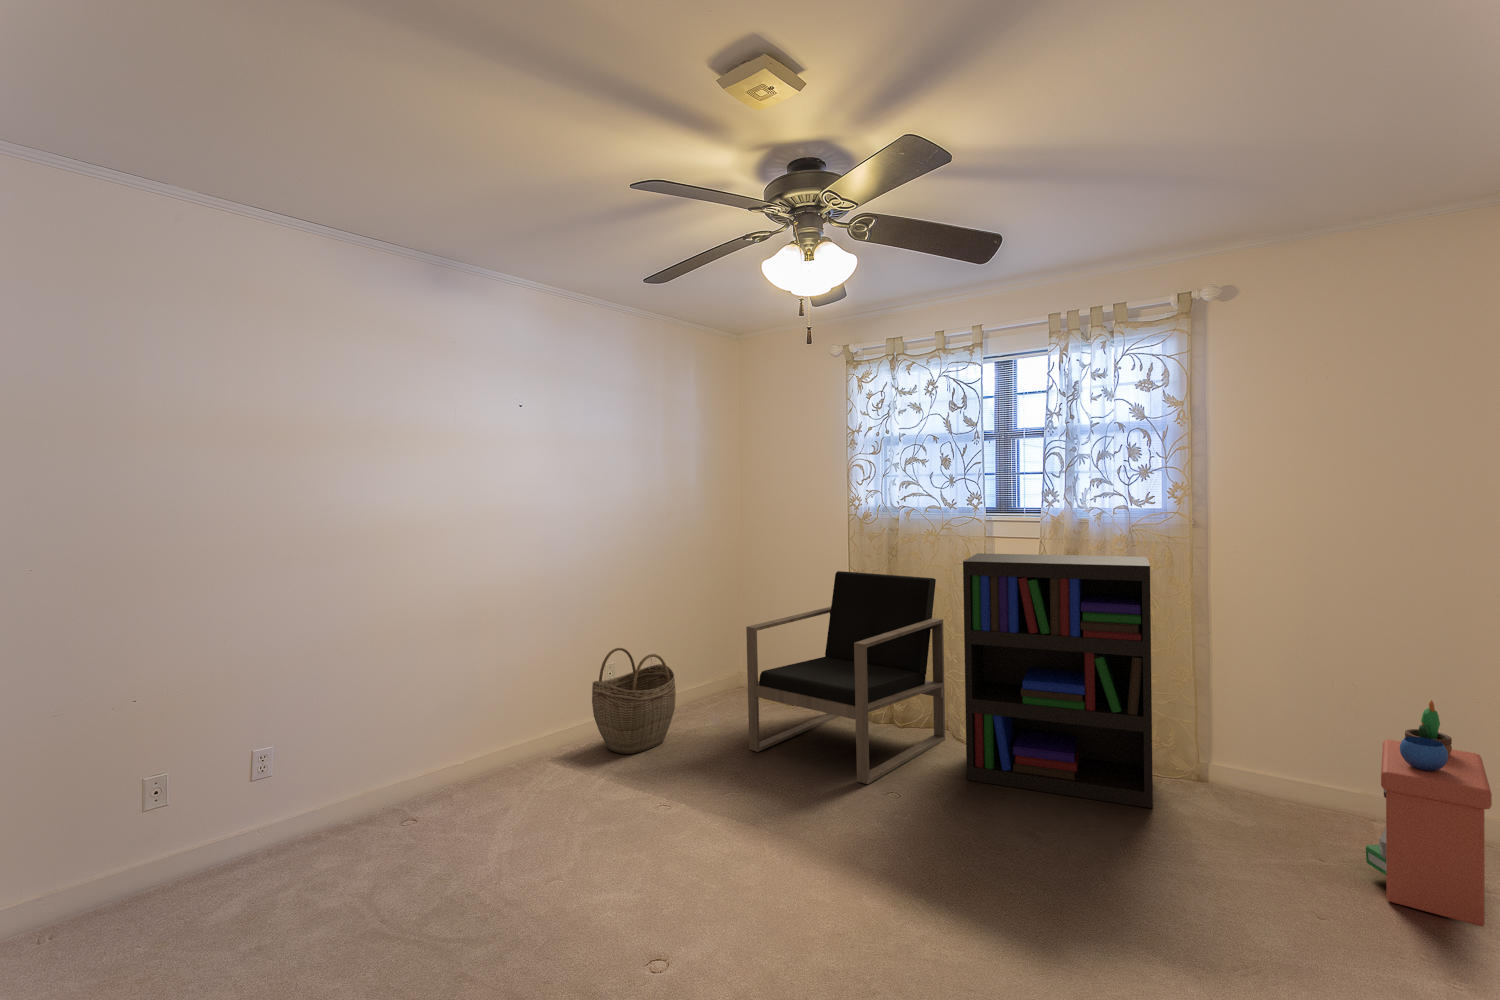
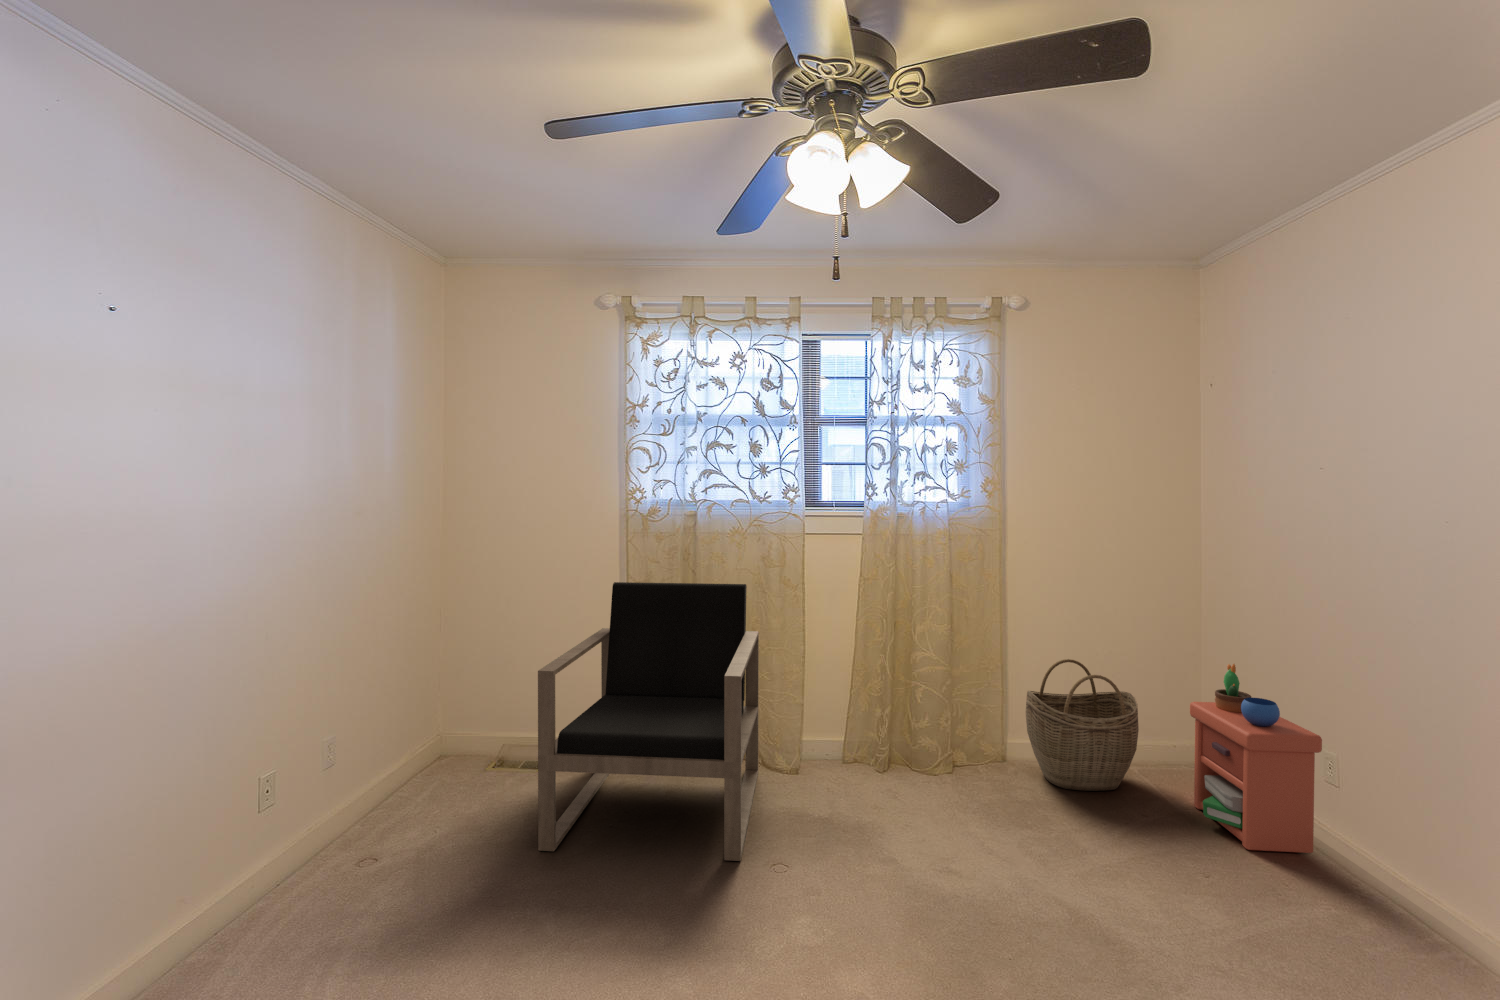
bookshelf: present [963,553,1153,808] -> none [809,550,1014,821]
woven basket: present [592,648,676,754] -> present [1026,659,1139,791]

